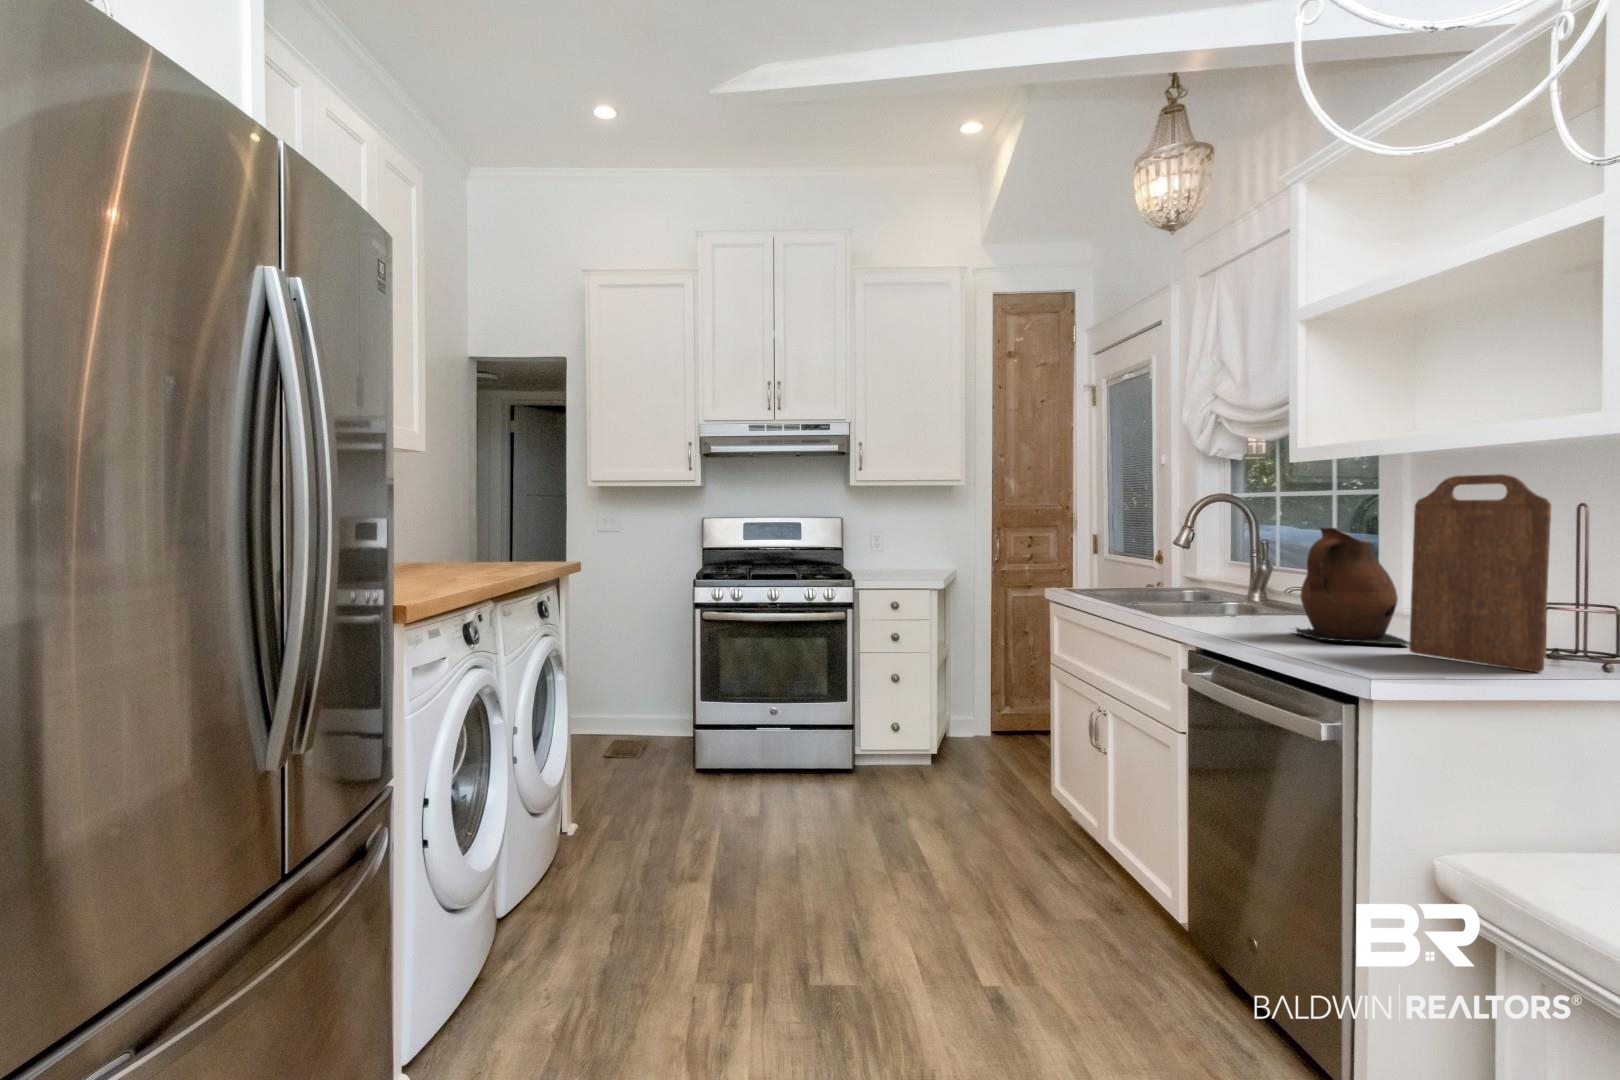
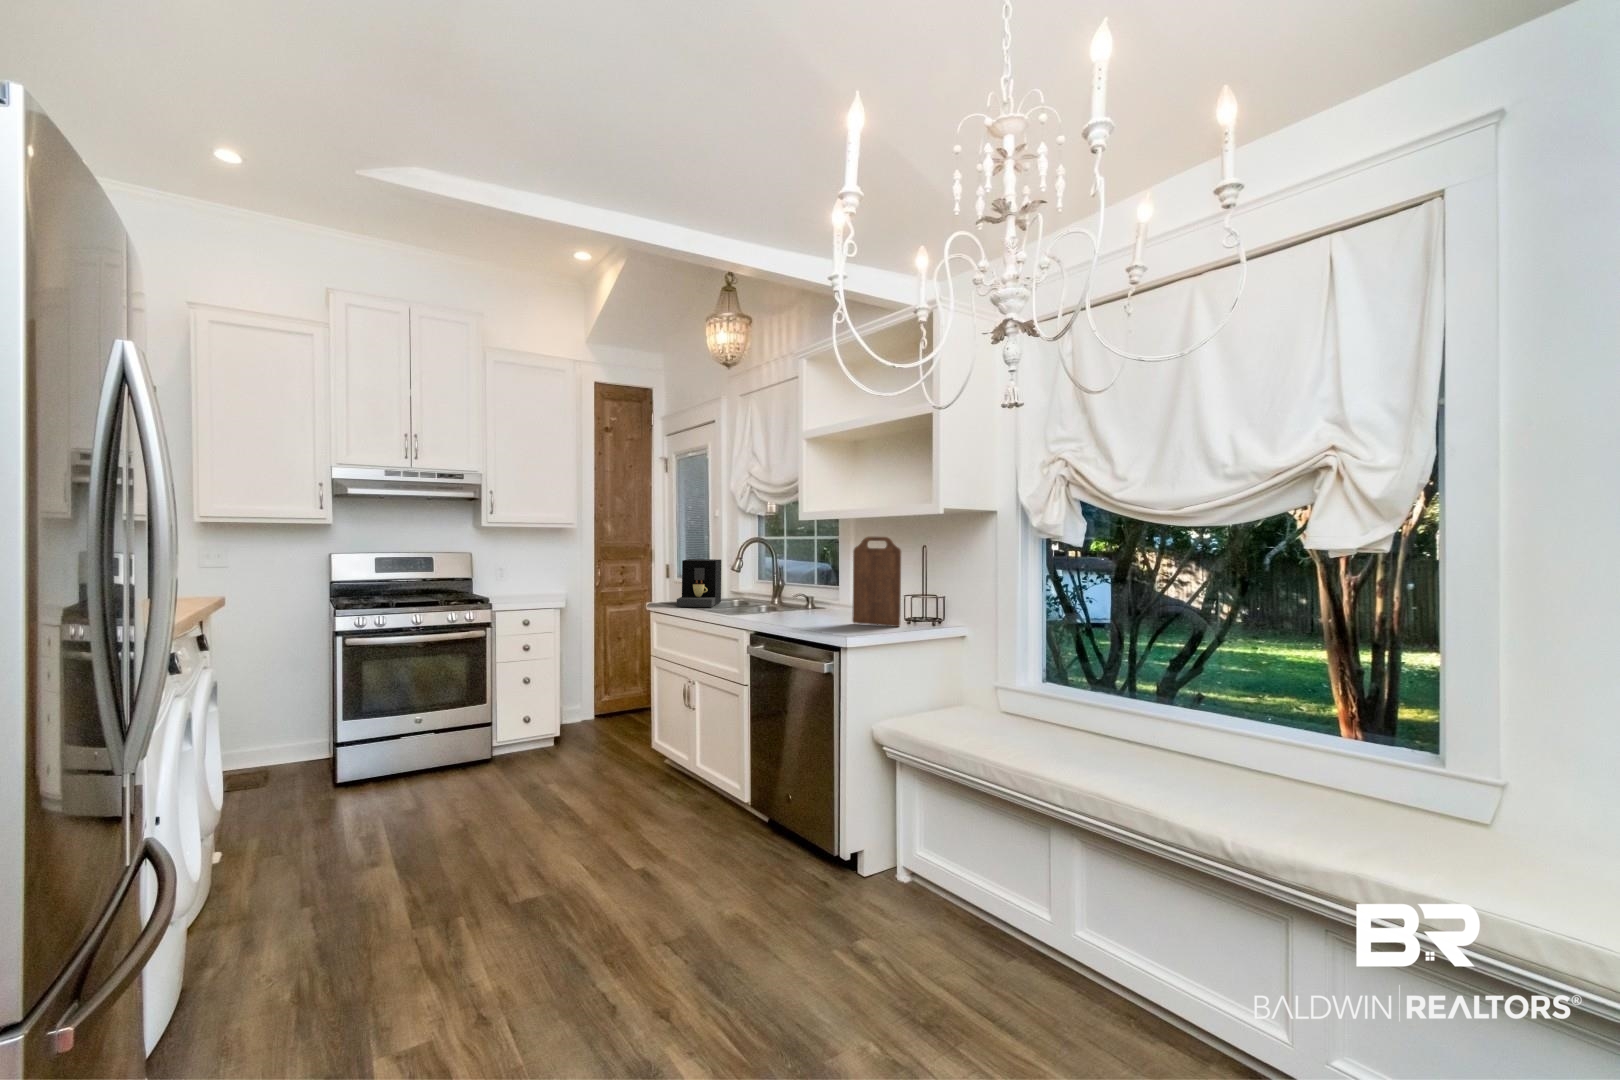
coffee maker: none [1080,527,1160,600] -> present [677,559,721,607]
ceramic pitcher: present [1296,527,1409,646] -> none [800,561,853,621]

